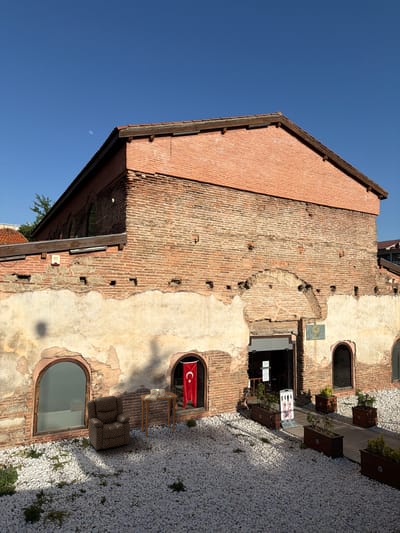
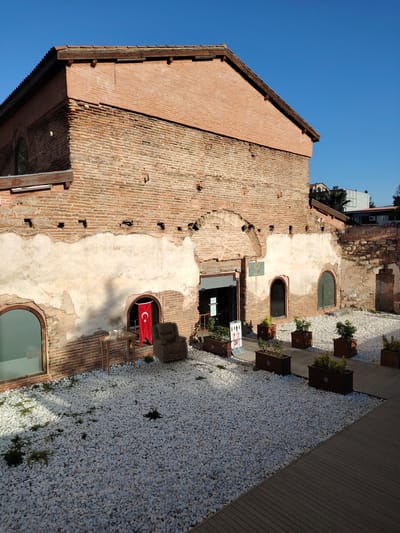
chair: present [87,396,130,450] -> present [150,322,188,362]

